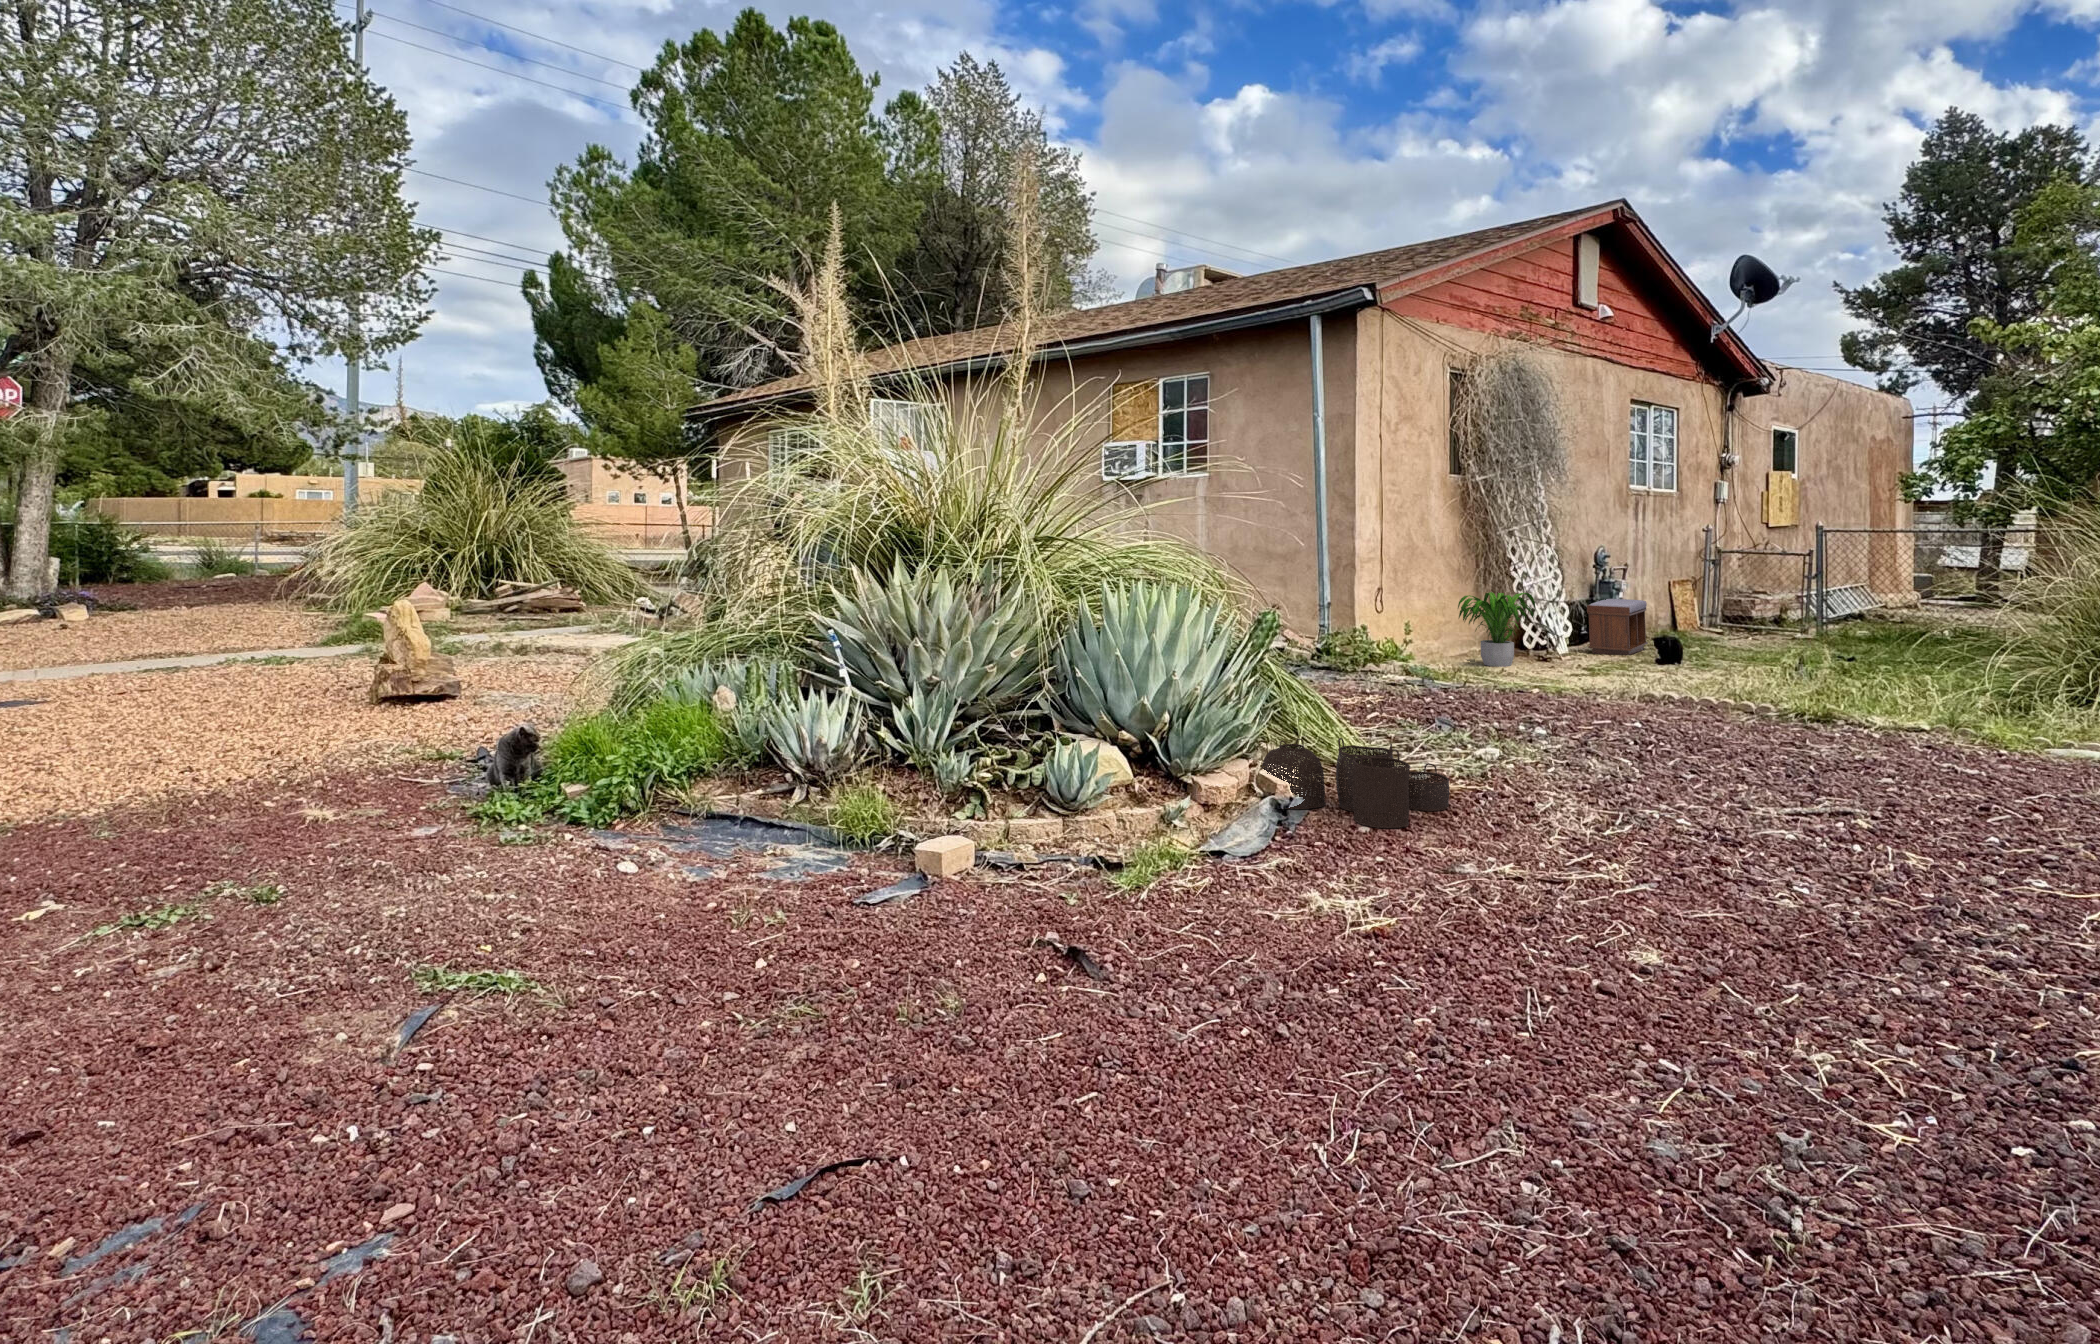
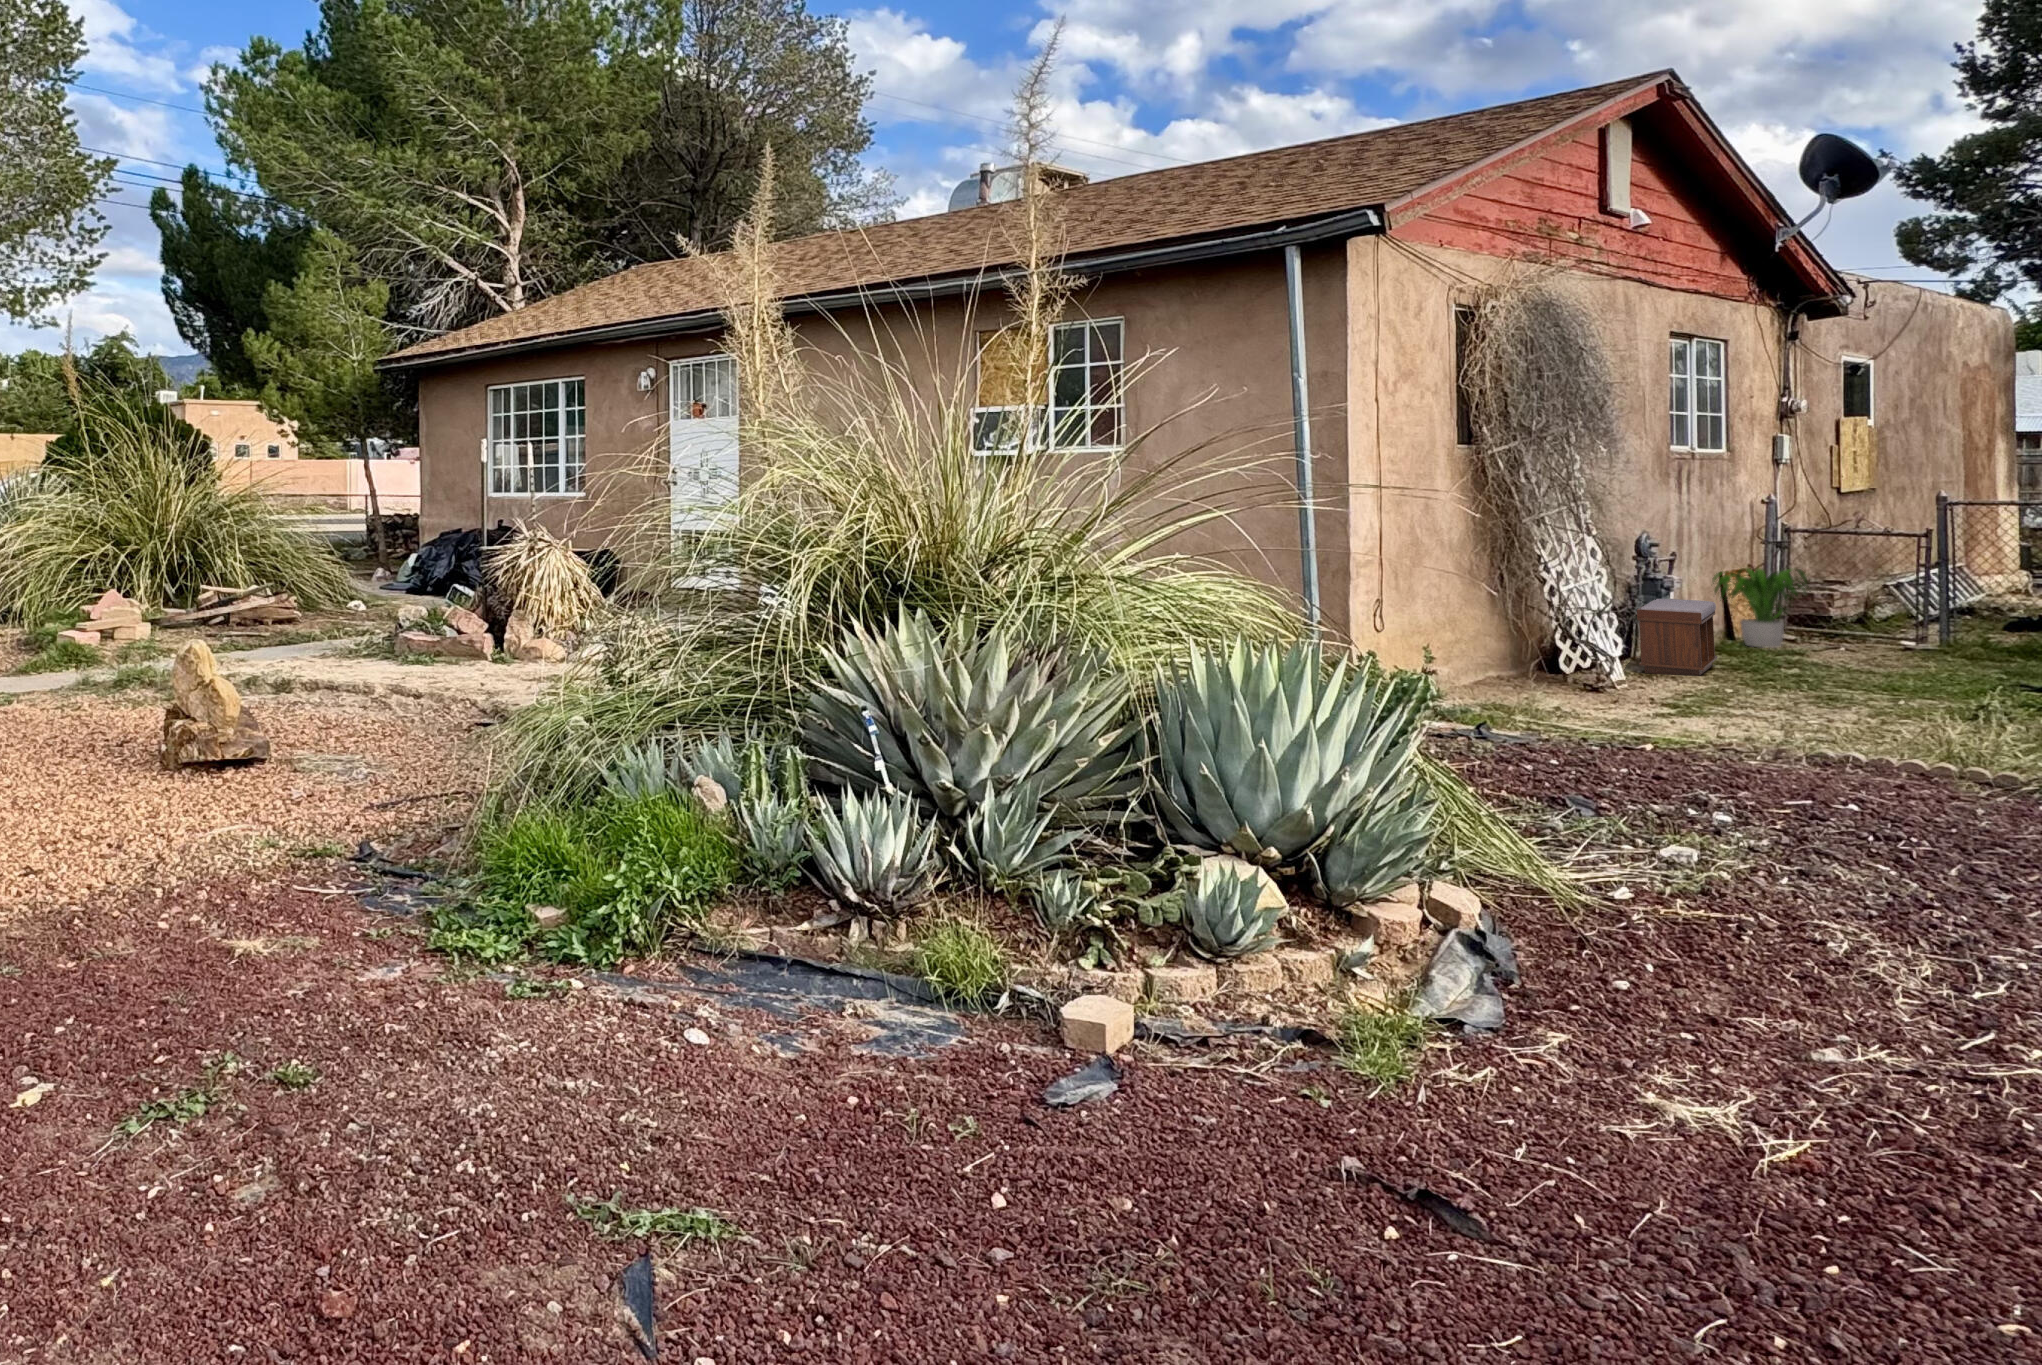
potted plant: present [1458,592,1535,667] -> present [1713,568,1811,648]
woven basket: present [1261,738,1450,828] -> none [1442,854,1730,992]

